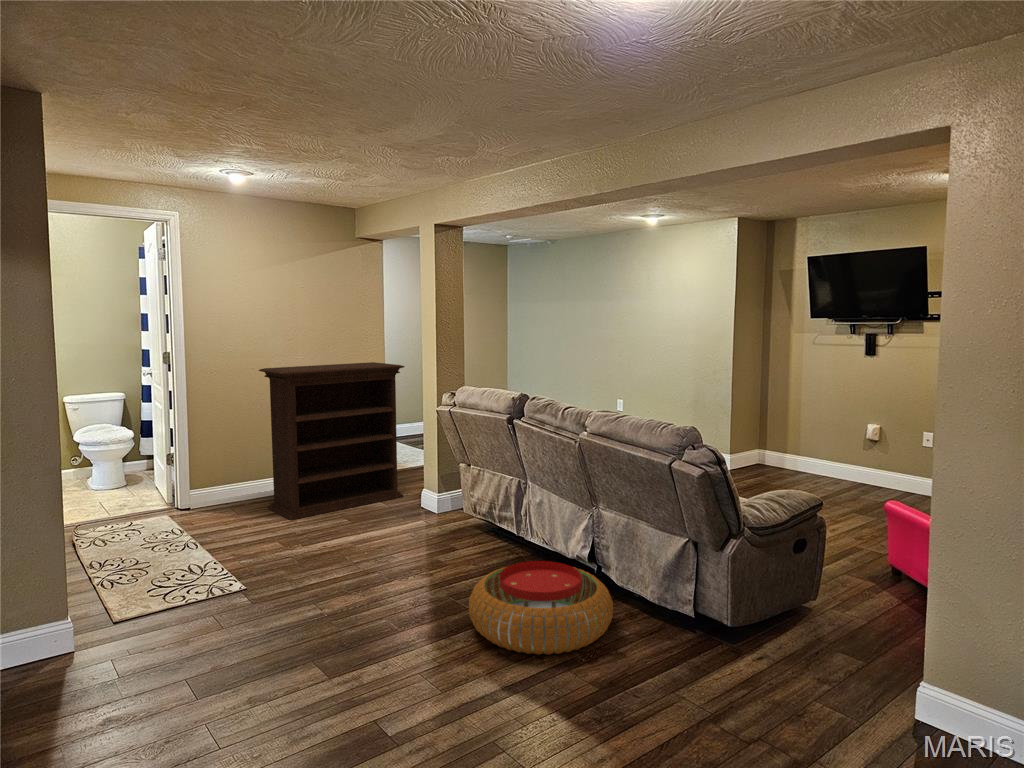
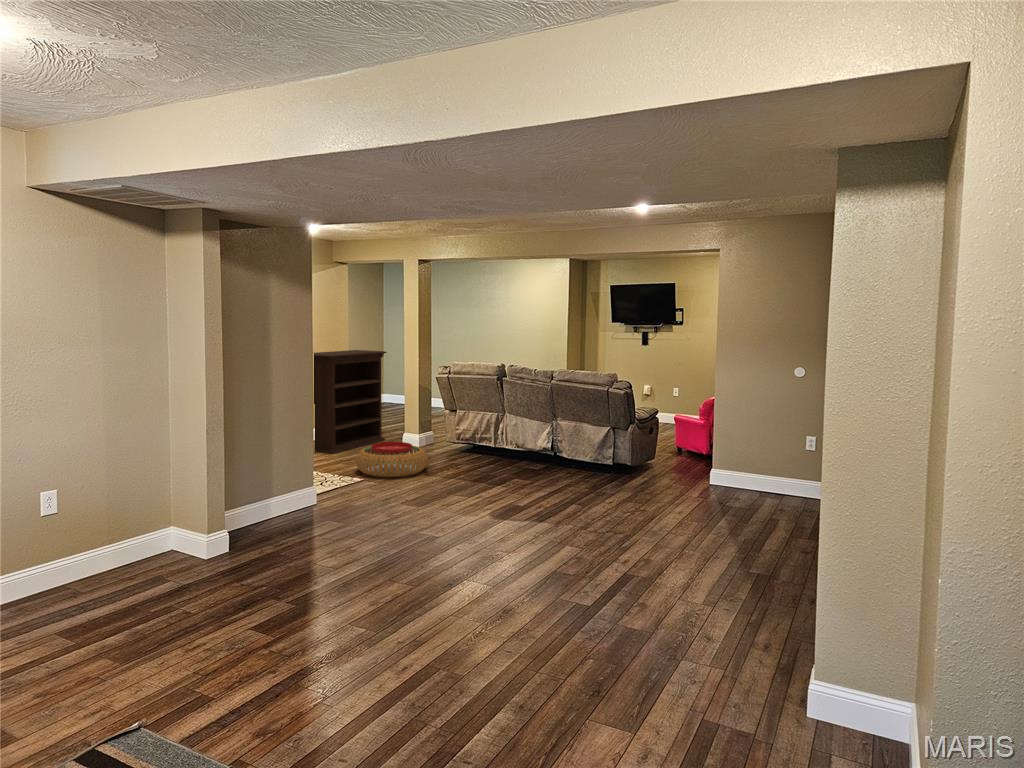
pouf: present [469,561,613,655] -> present [356,442,427,477]

